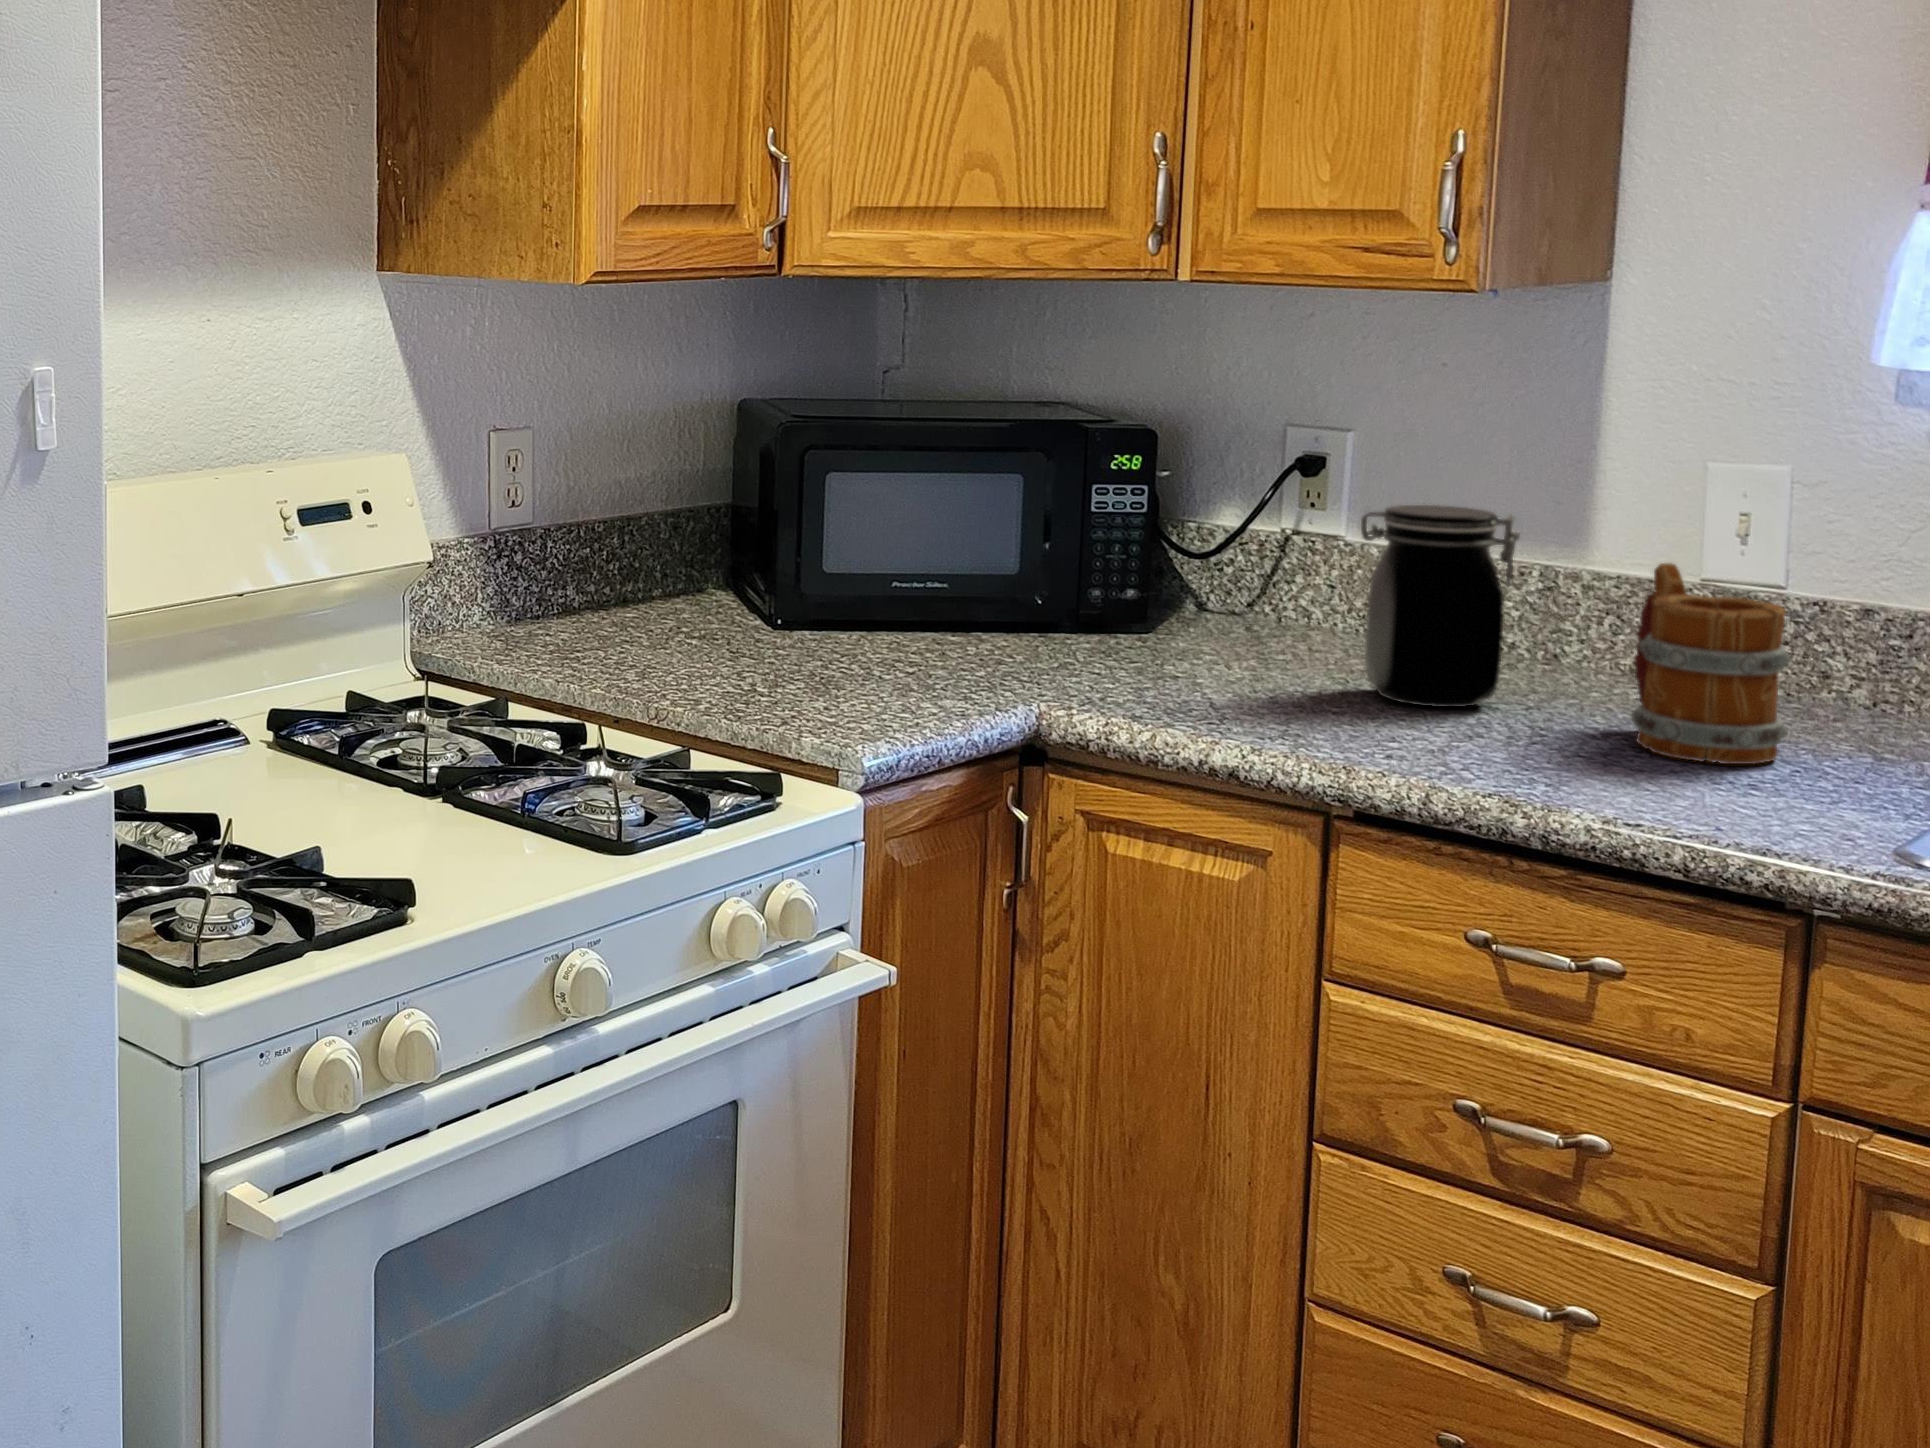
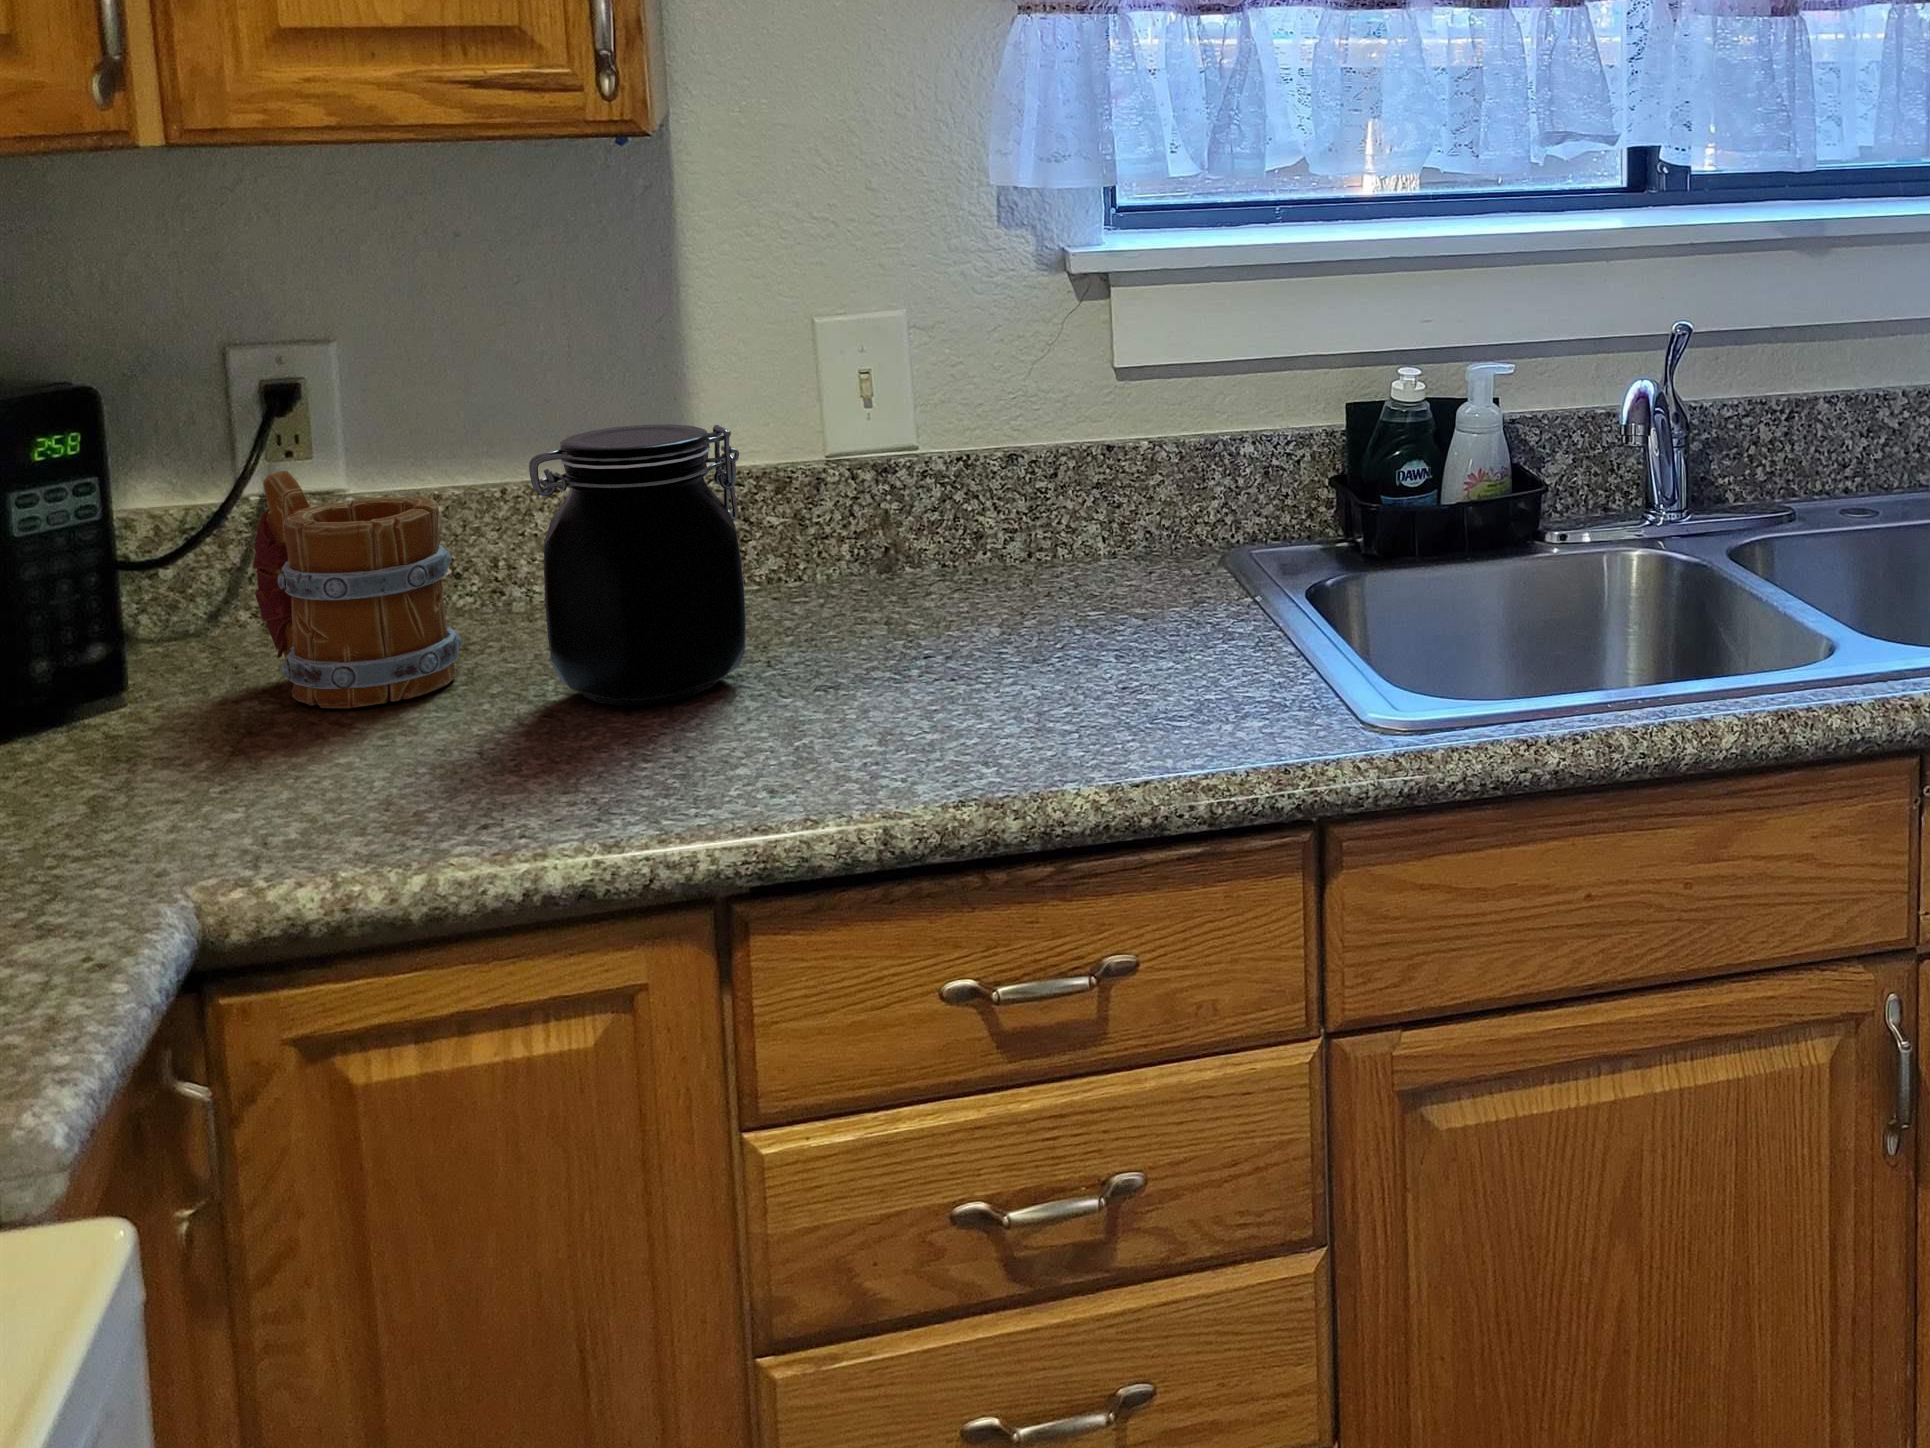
mug: present [1631,563,1790,764] -> present [253,471,462,708]

